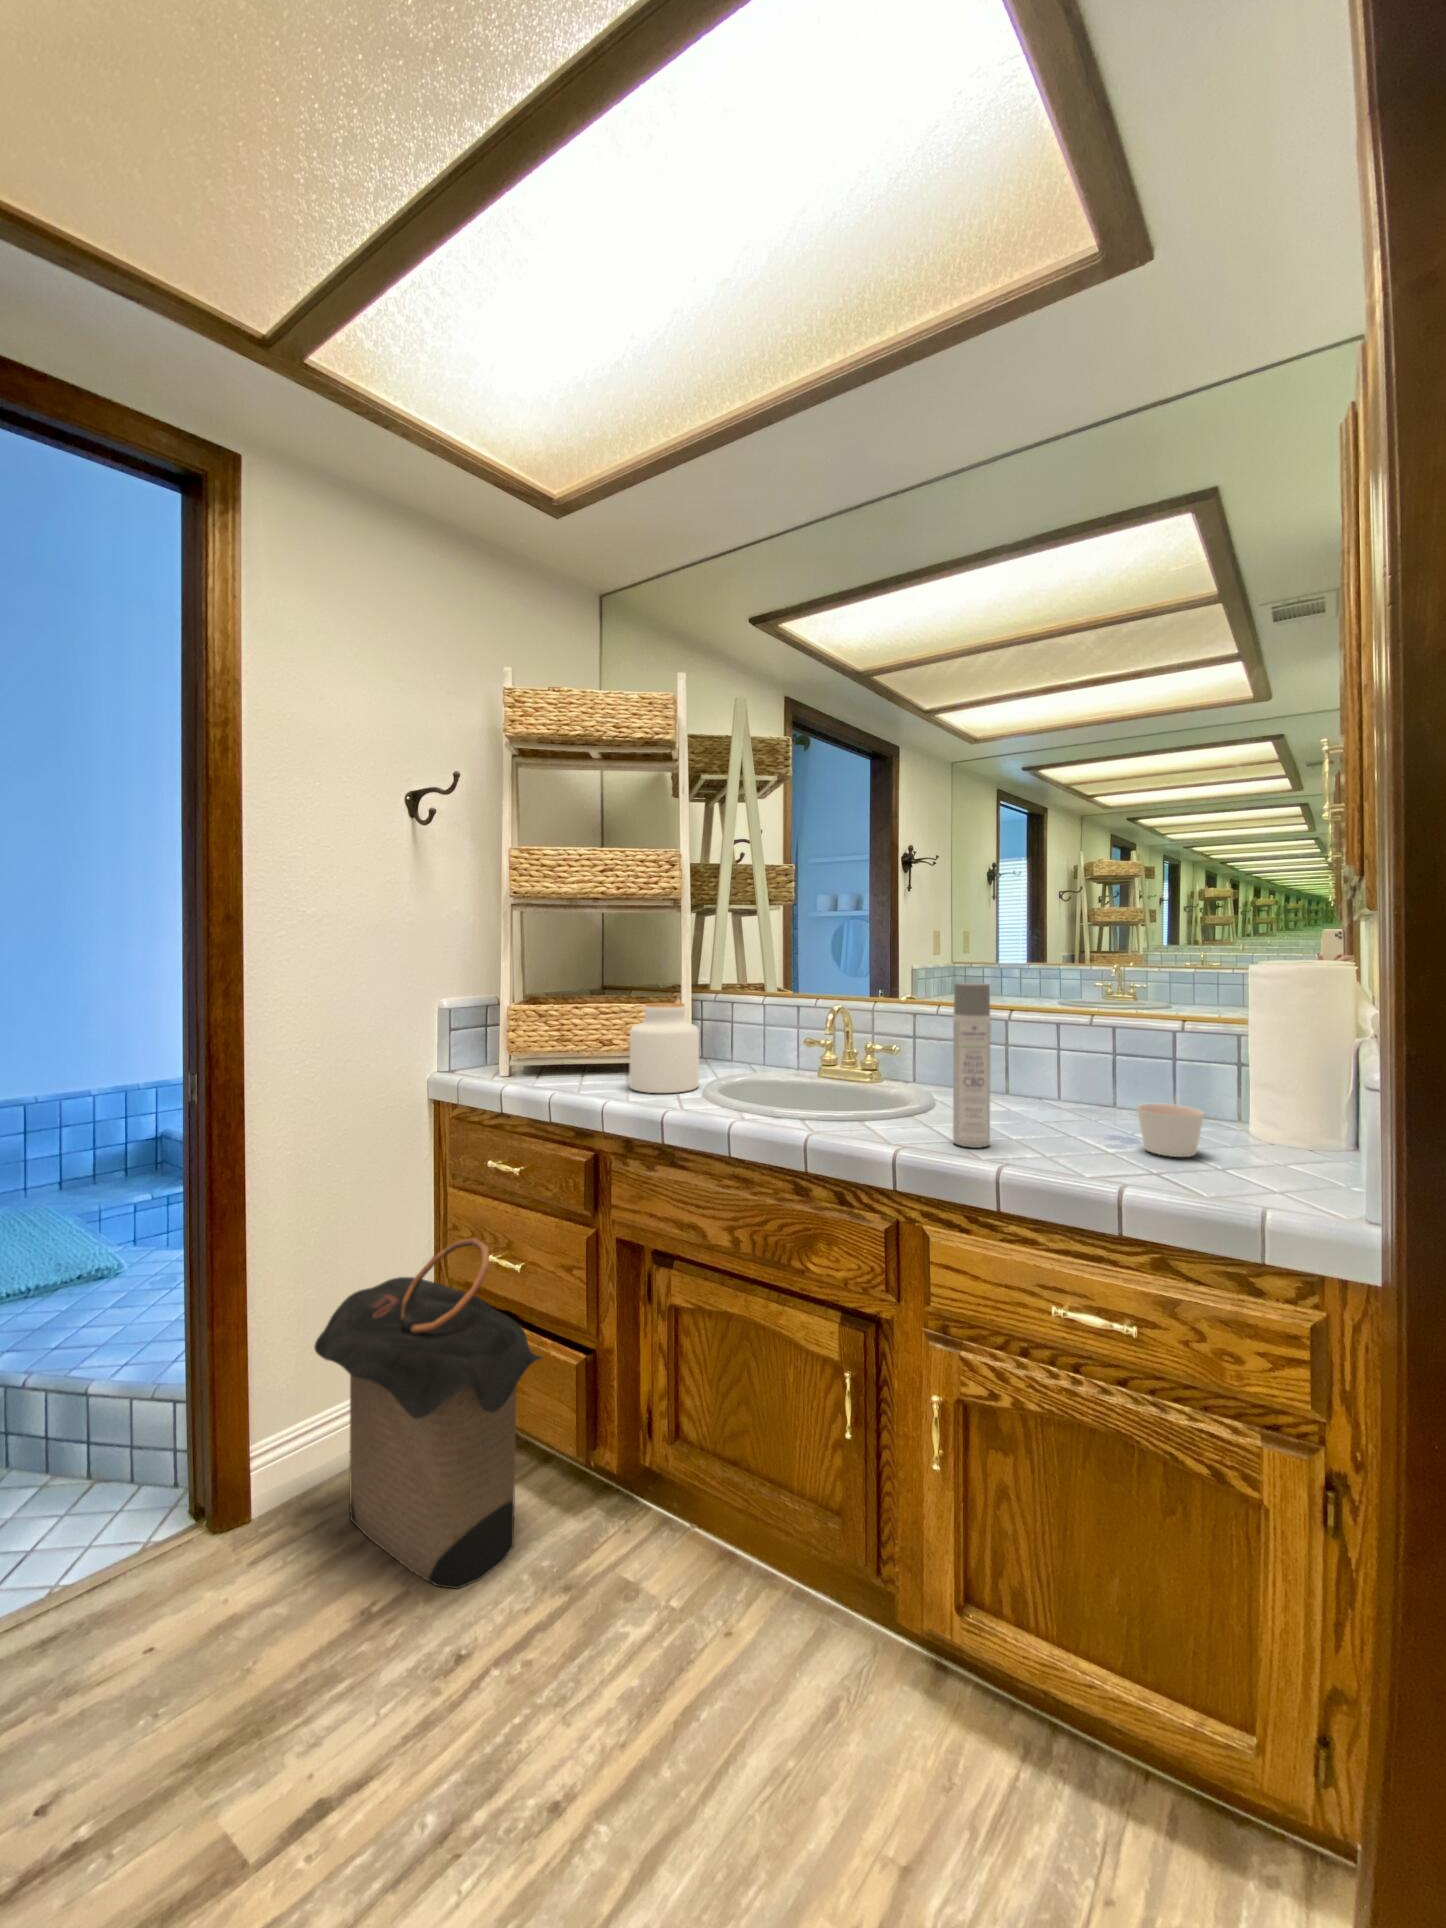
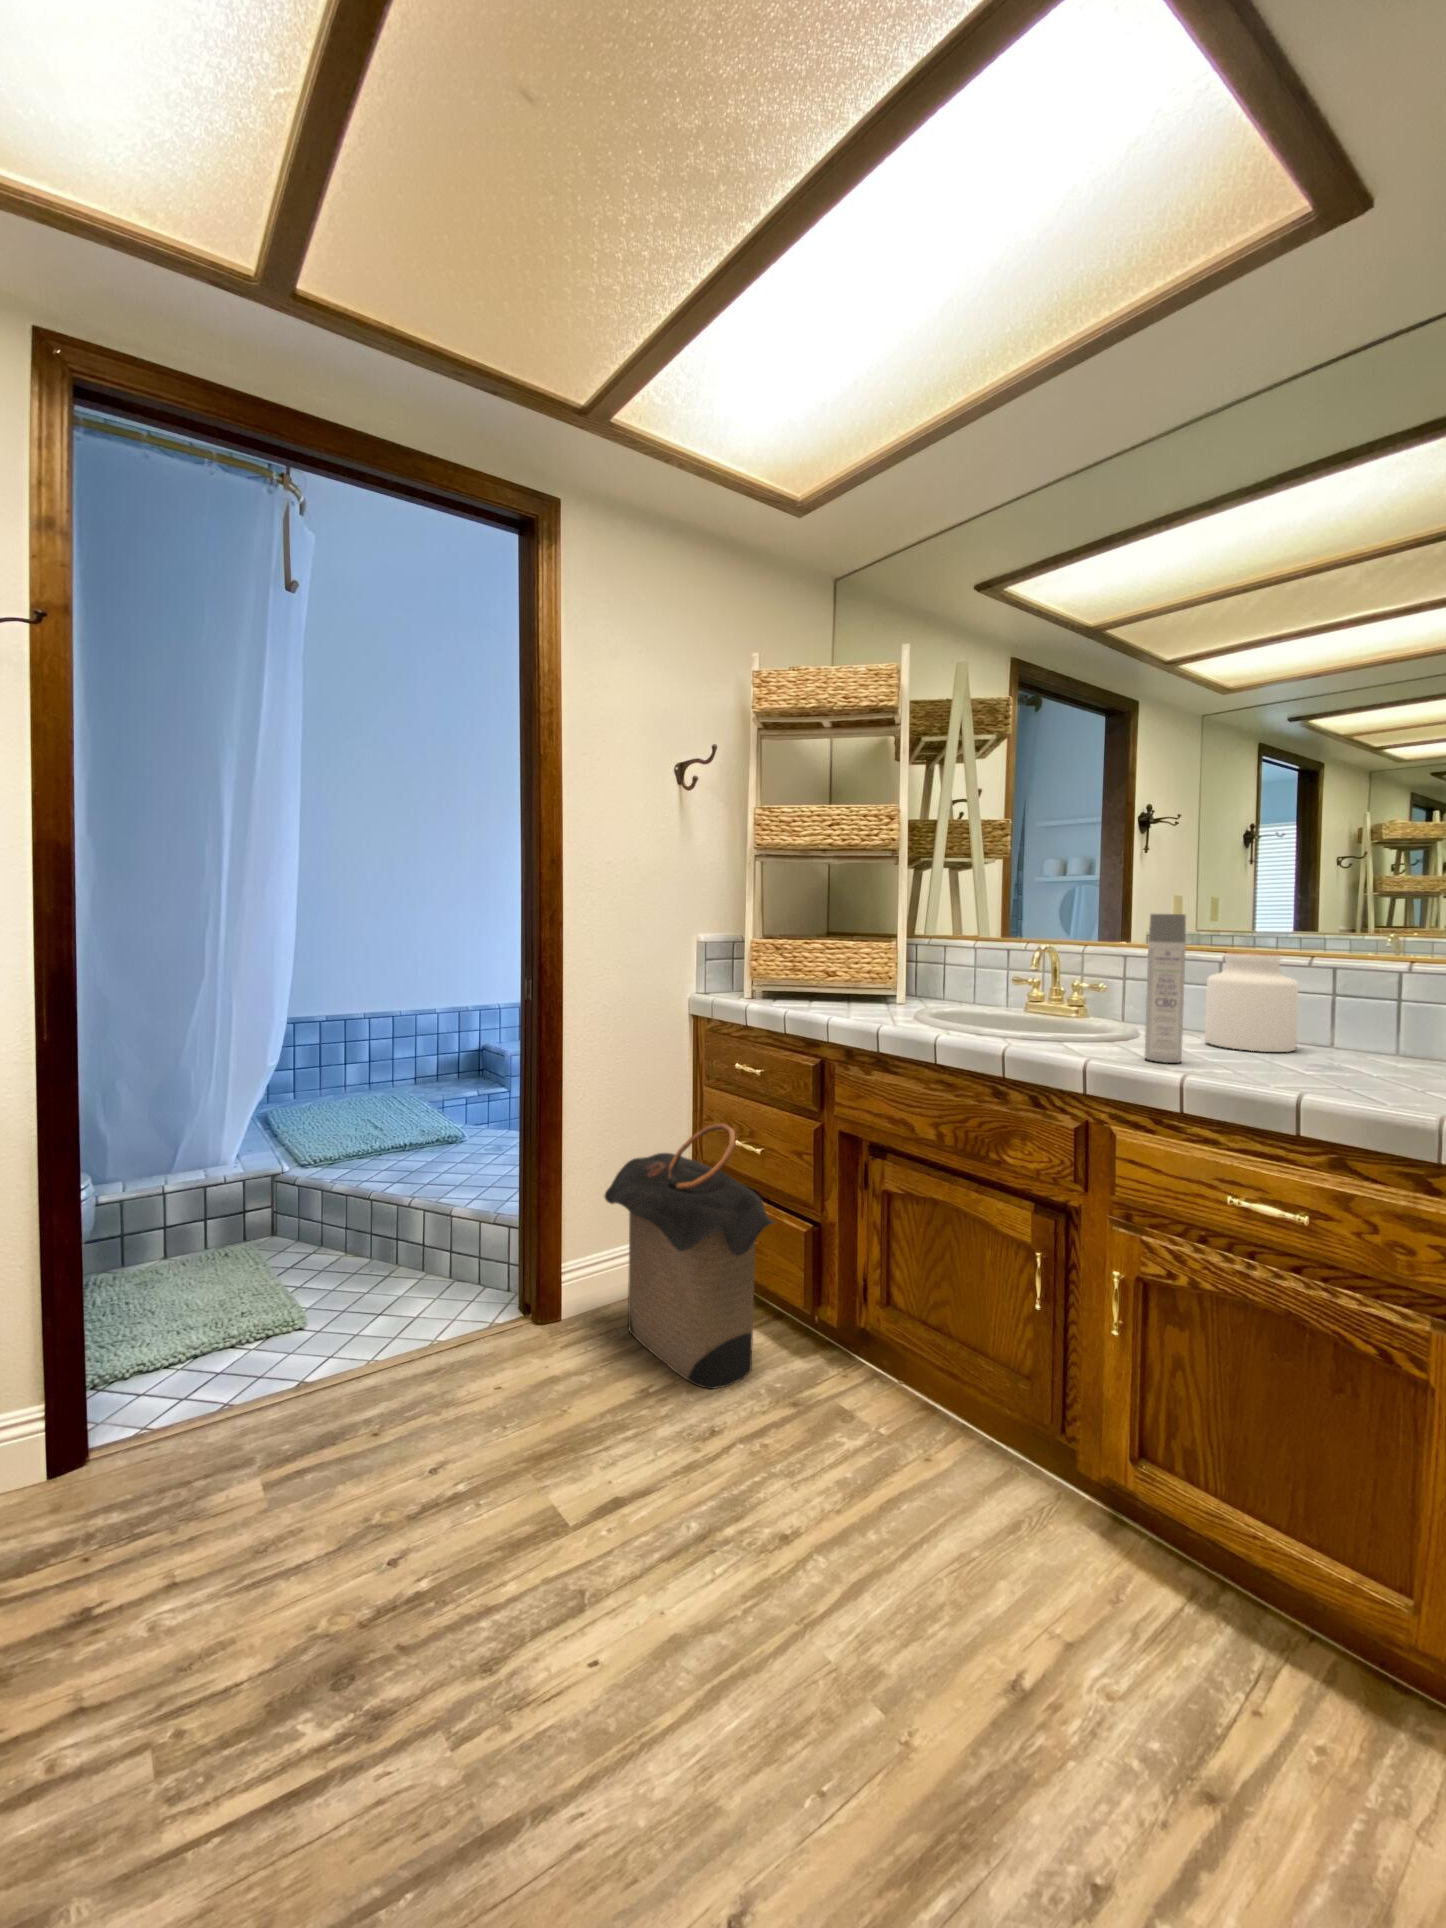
jar: present [629,1003,699,1093] -> present [1205,952,1298,1052]
candle: present [1137,1103,1204,1157] -> none [1339,1033,1413,1082]

